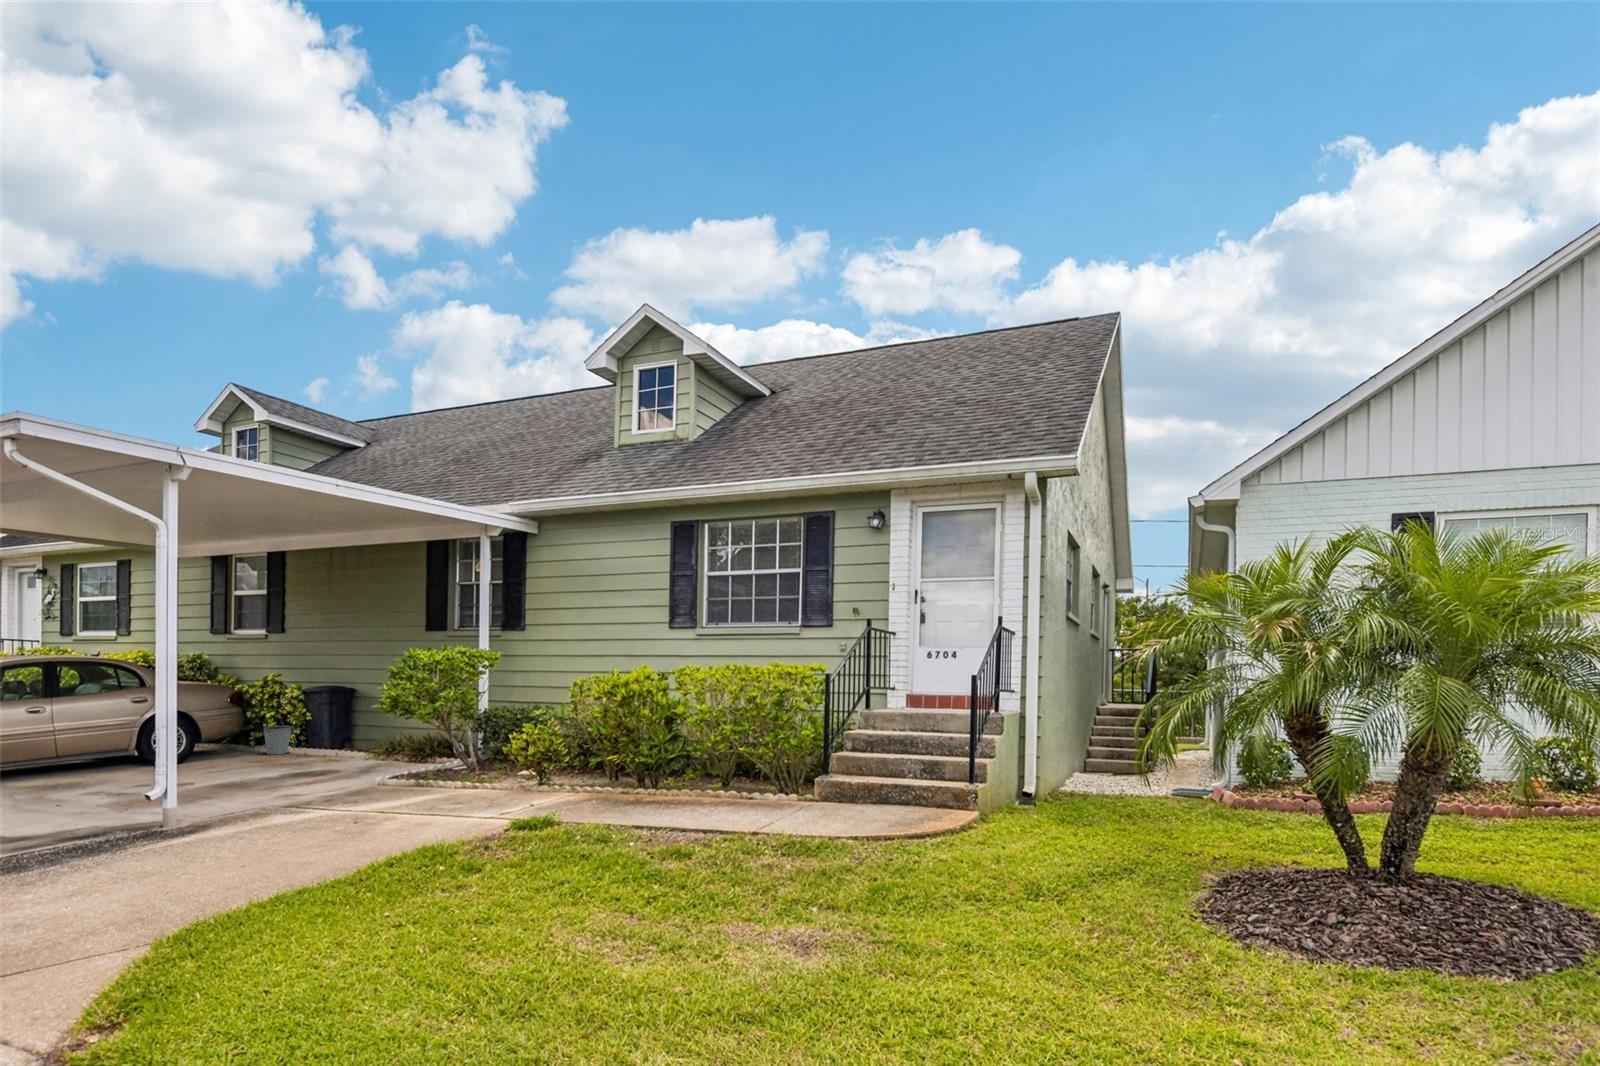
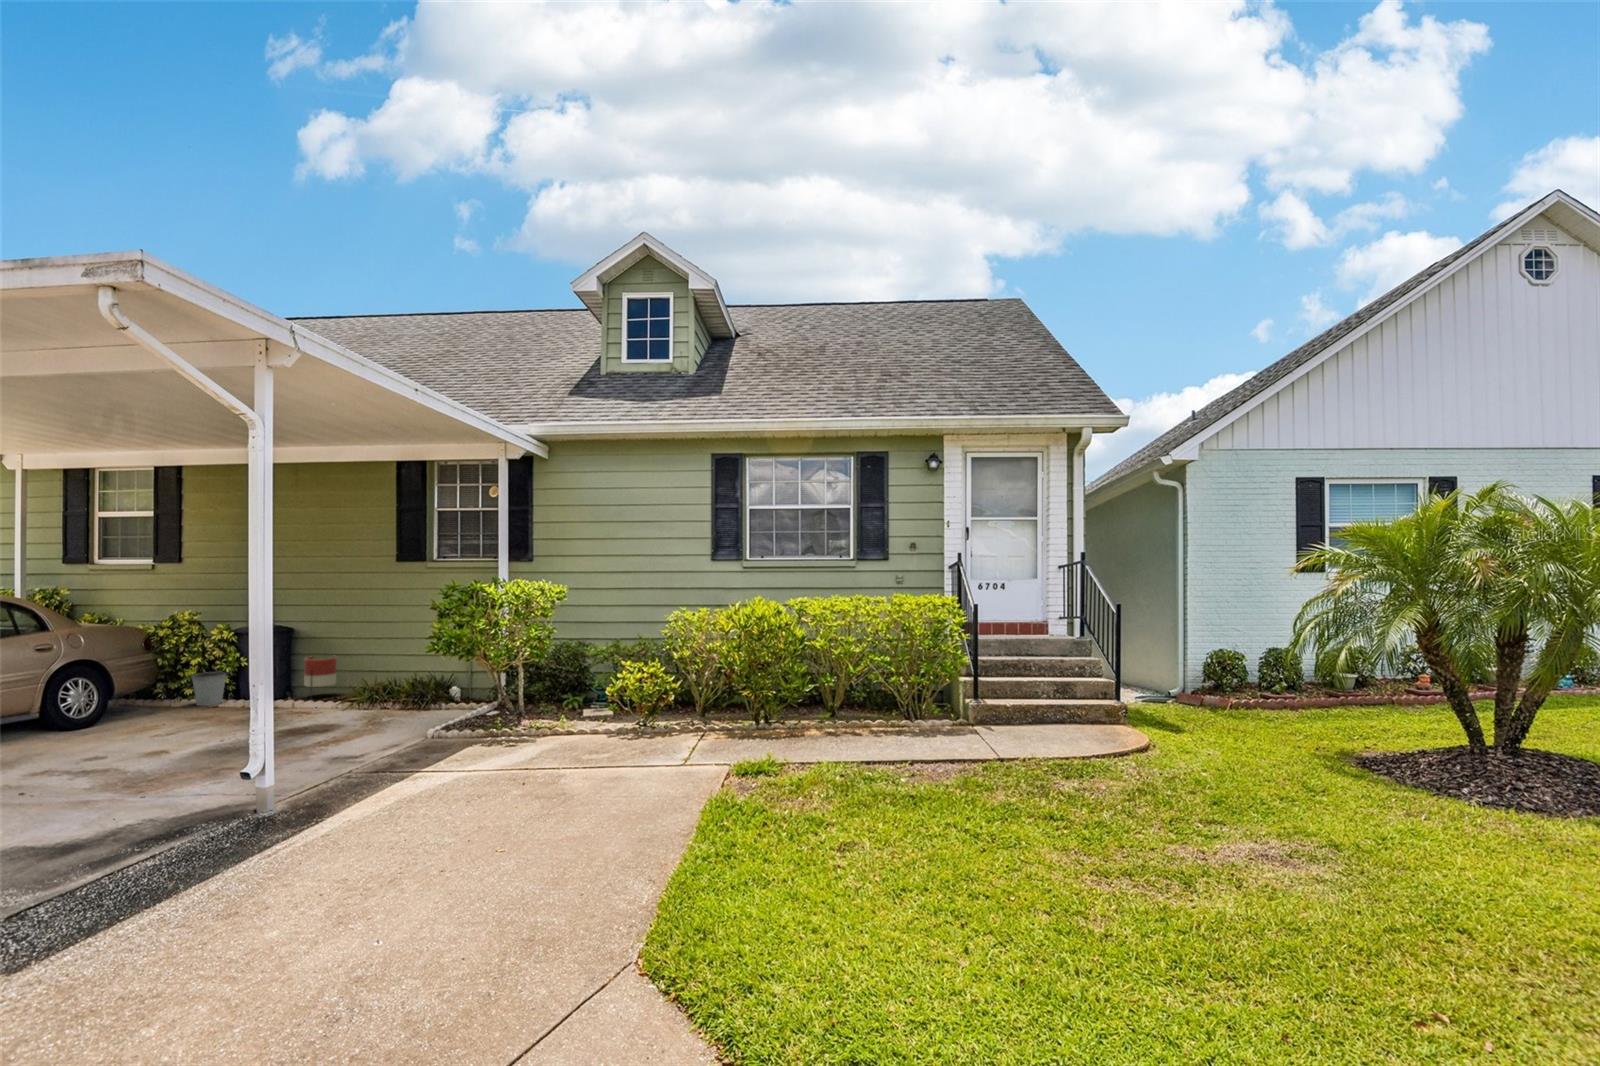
planter: none [349,715,378,754] -> present [304,657,337,688]

